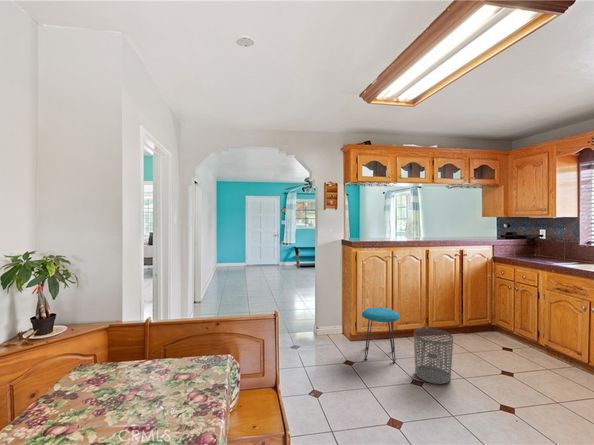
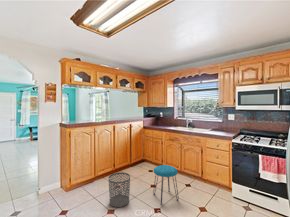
stool: present [362,307,399,363] -> present [153,165,179,205]

